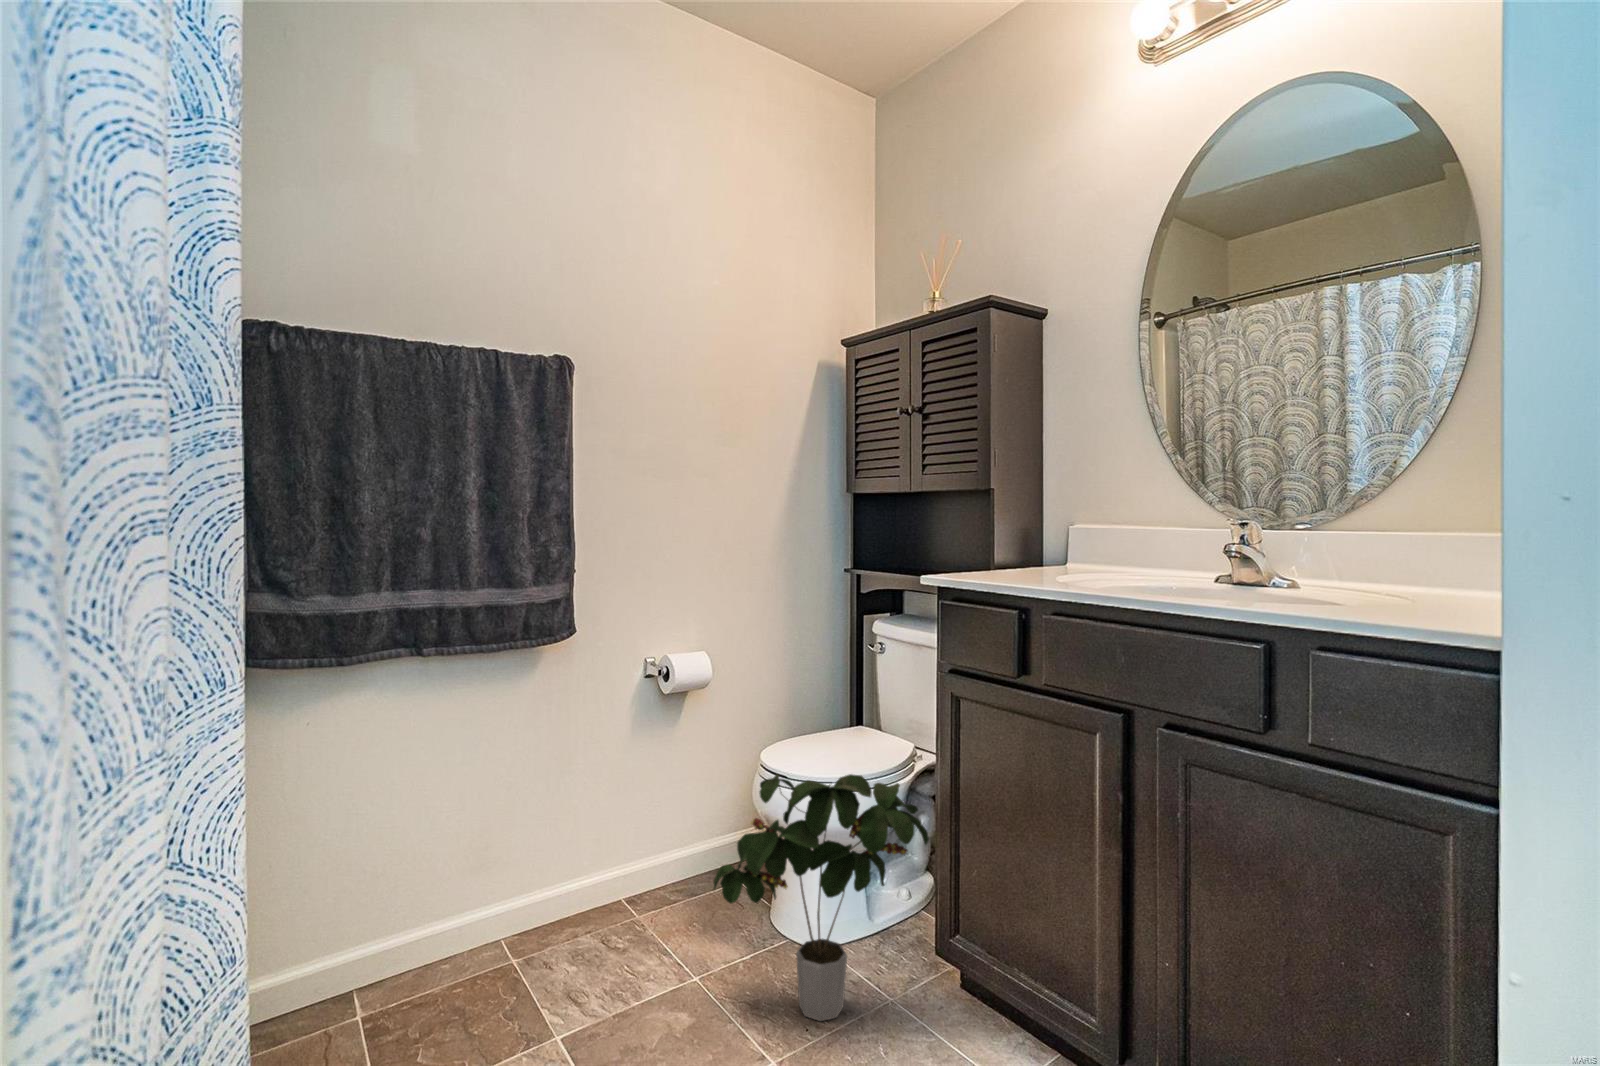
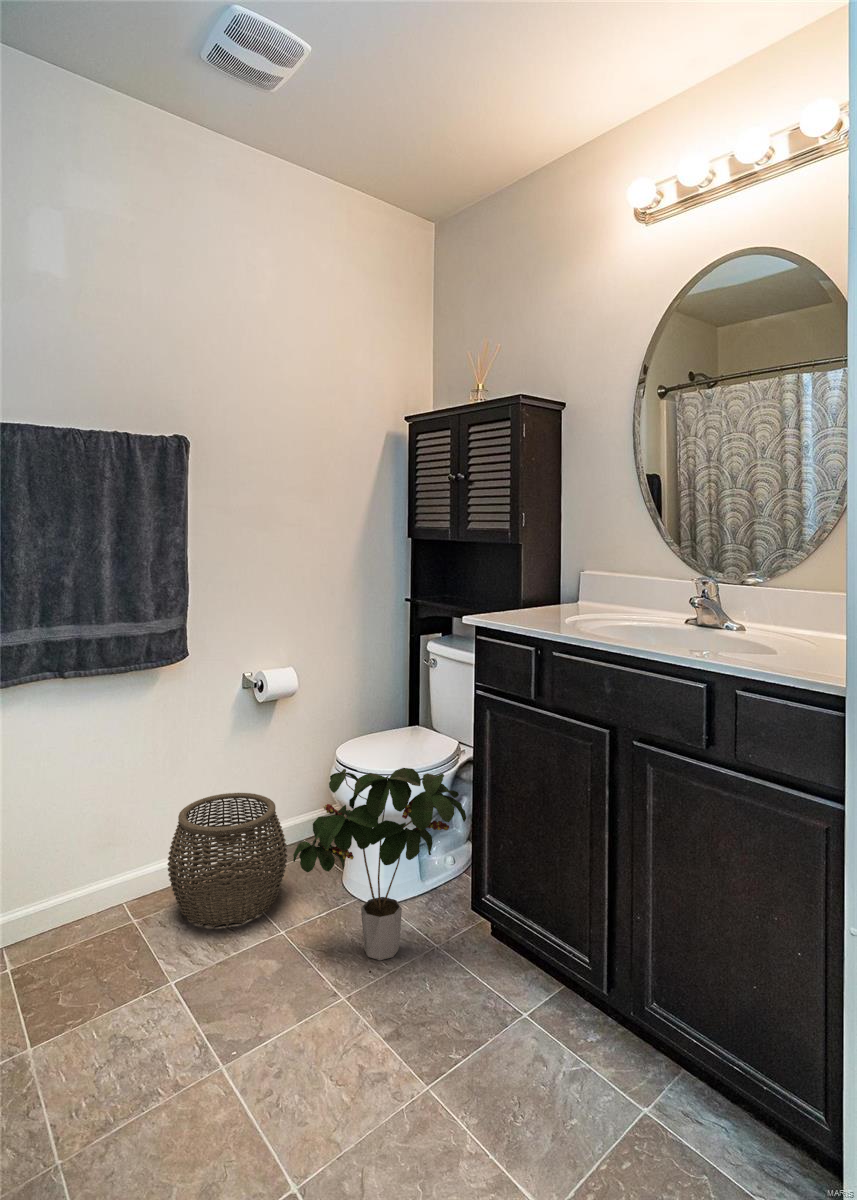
woven basket: none [559,803,702,970] -> present [167,793,288,927]

